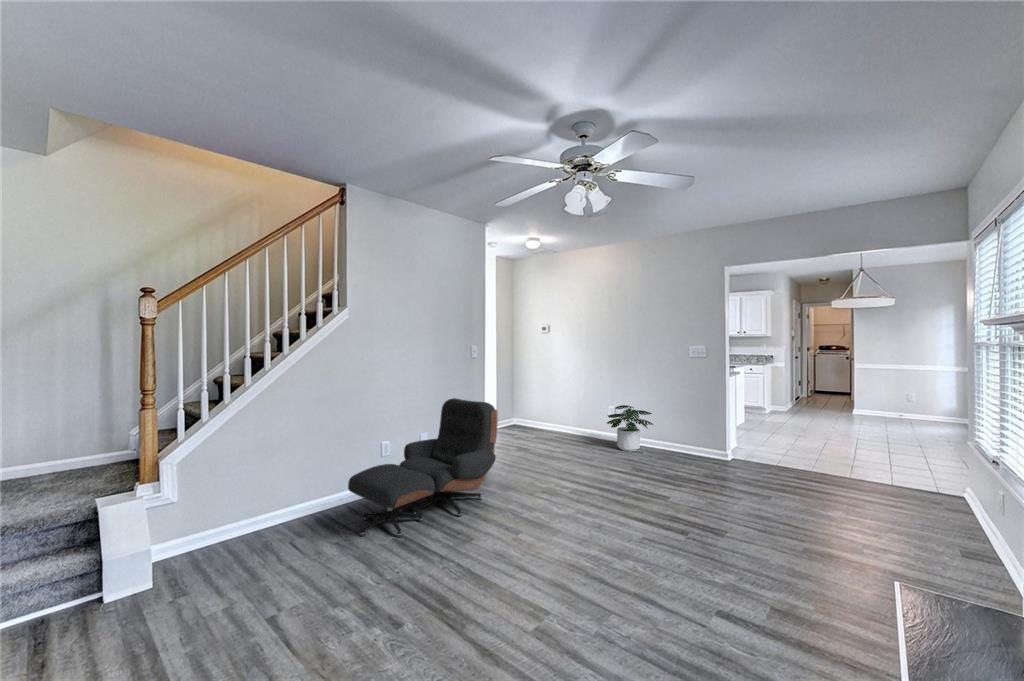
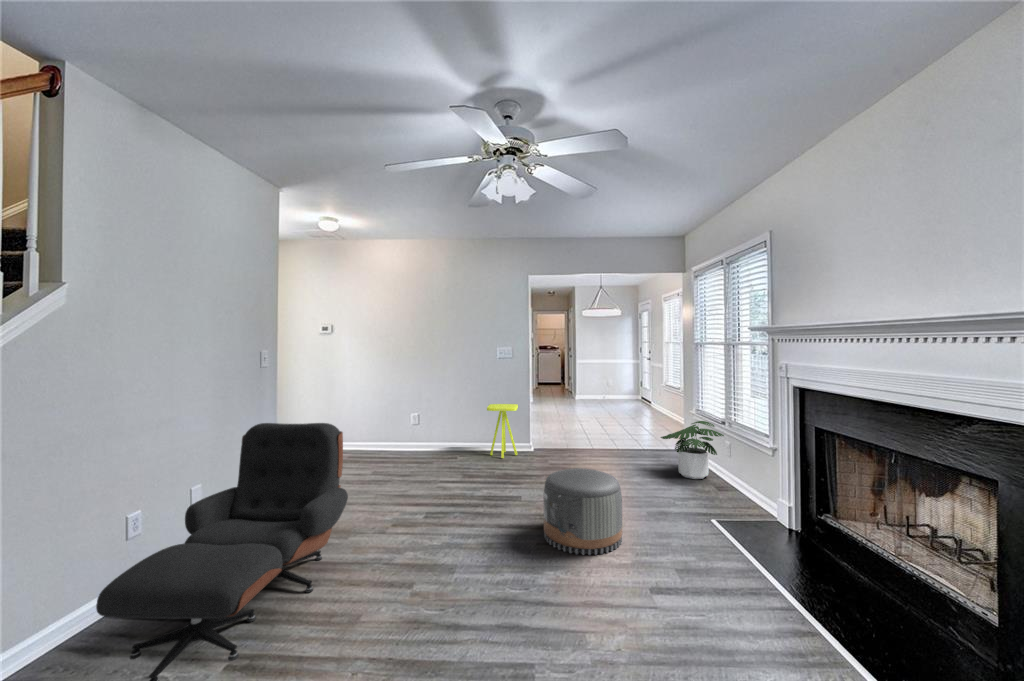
potted plant: present [607,405,653,451] -> present [661,421,724,479]
side table: none [672,405,710,461] -> present [487,404,518,458]
pouf: none [654,474,741,566] -> present [543,468,622,555]

